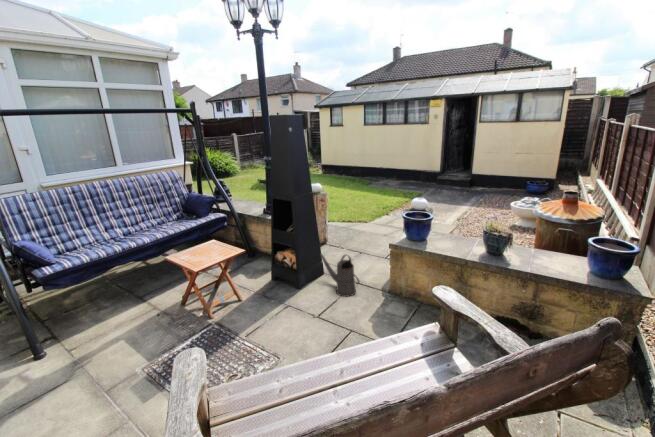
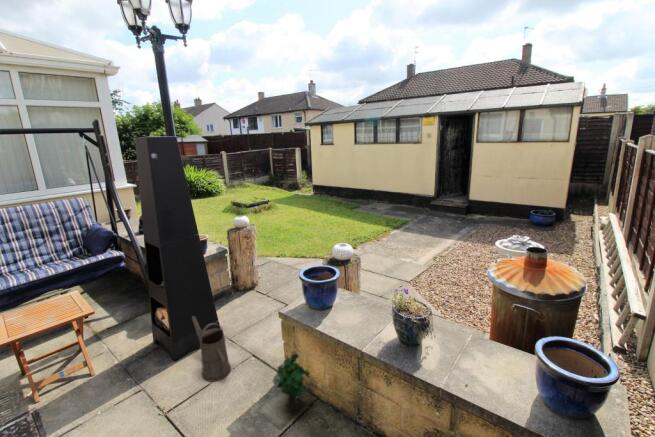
decorative plant: none [403,266,431,308] -> present [276,352,310,411]

